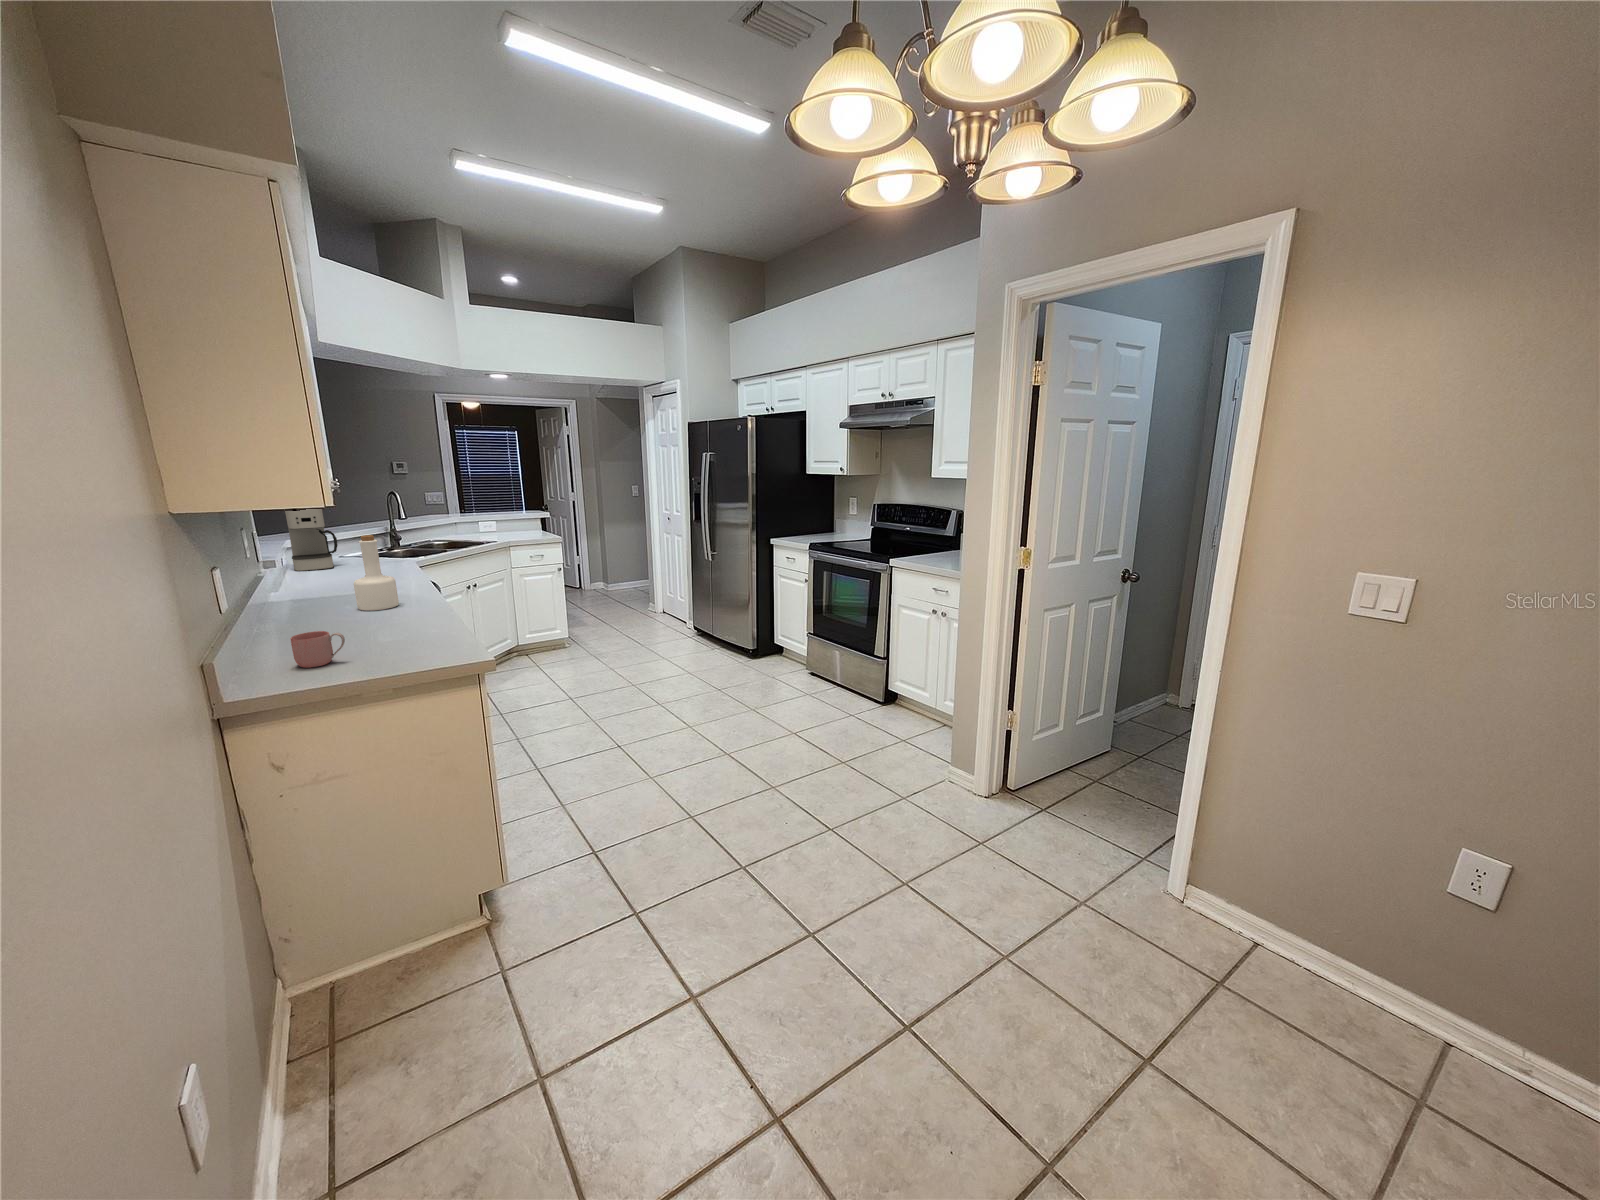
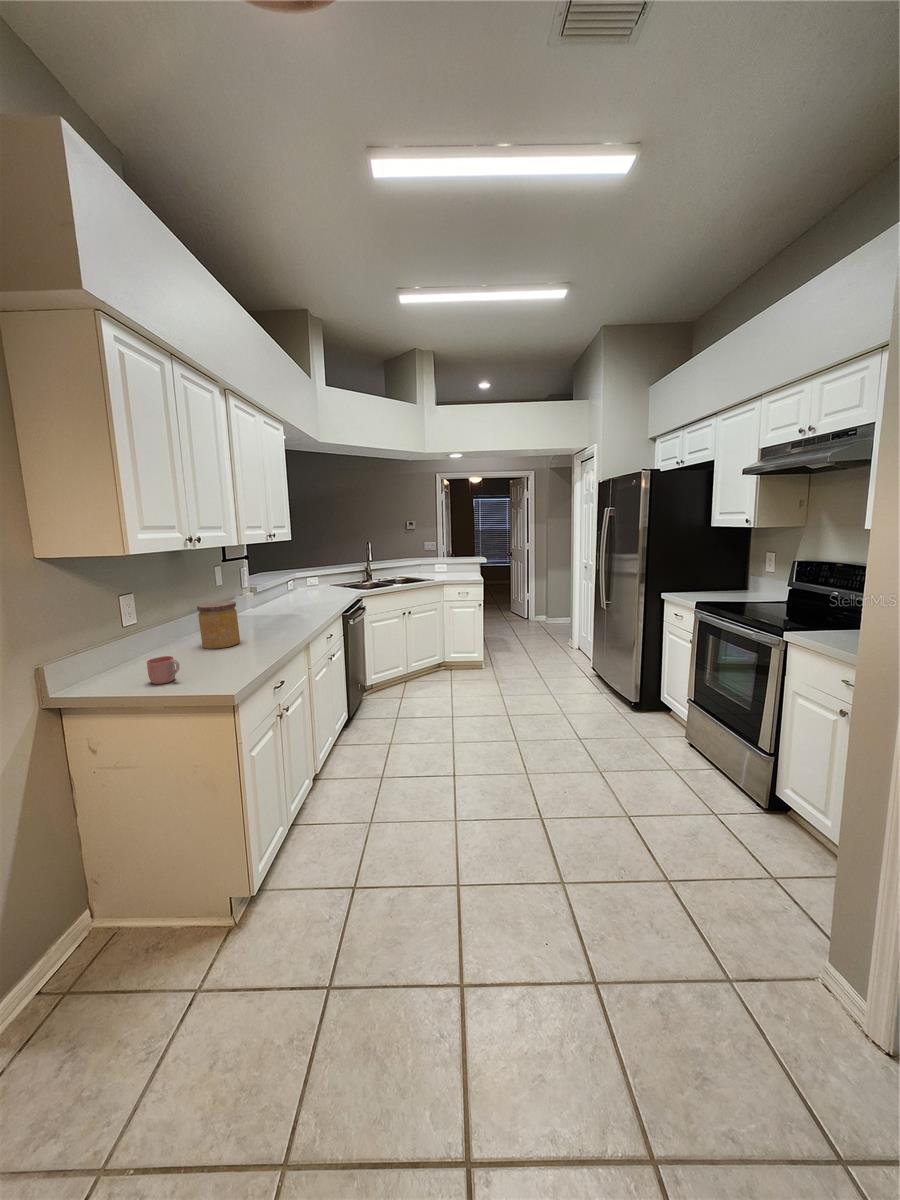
coffee maker: present [285,509,337,572] -> none [288,550,318,598]
bottle: present [354,535,399,611] -> none [263,580,292,636]
jar: none [269,564,341,631] -> present [197,601,240,649]

